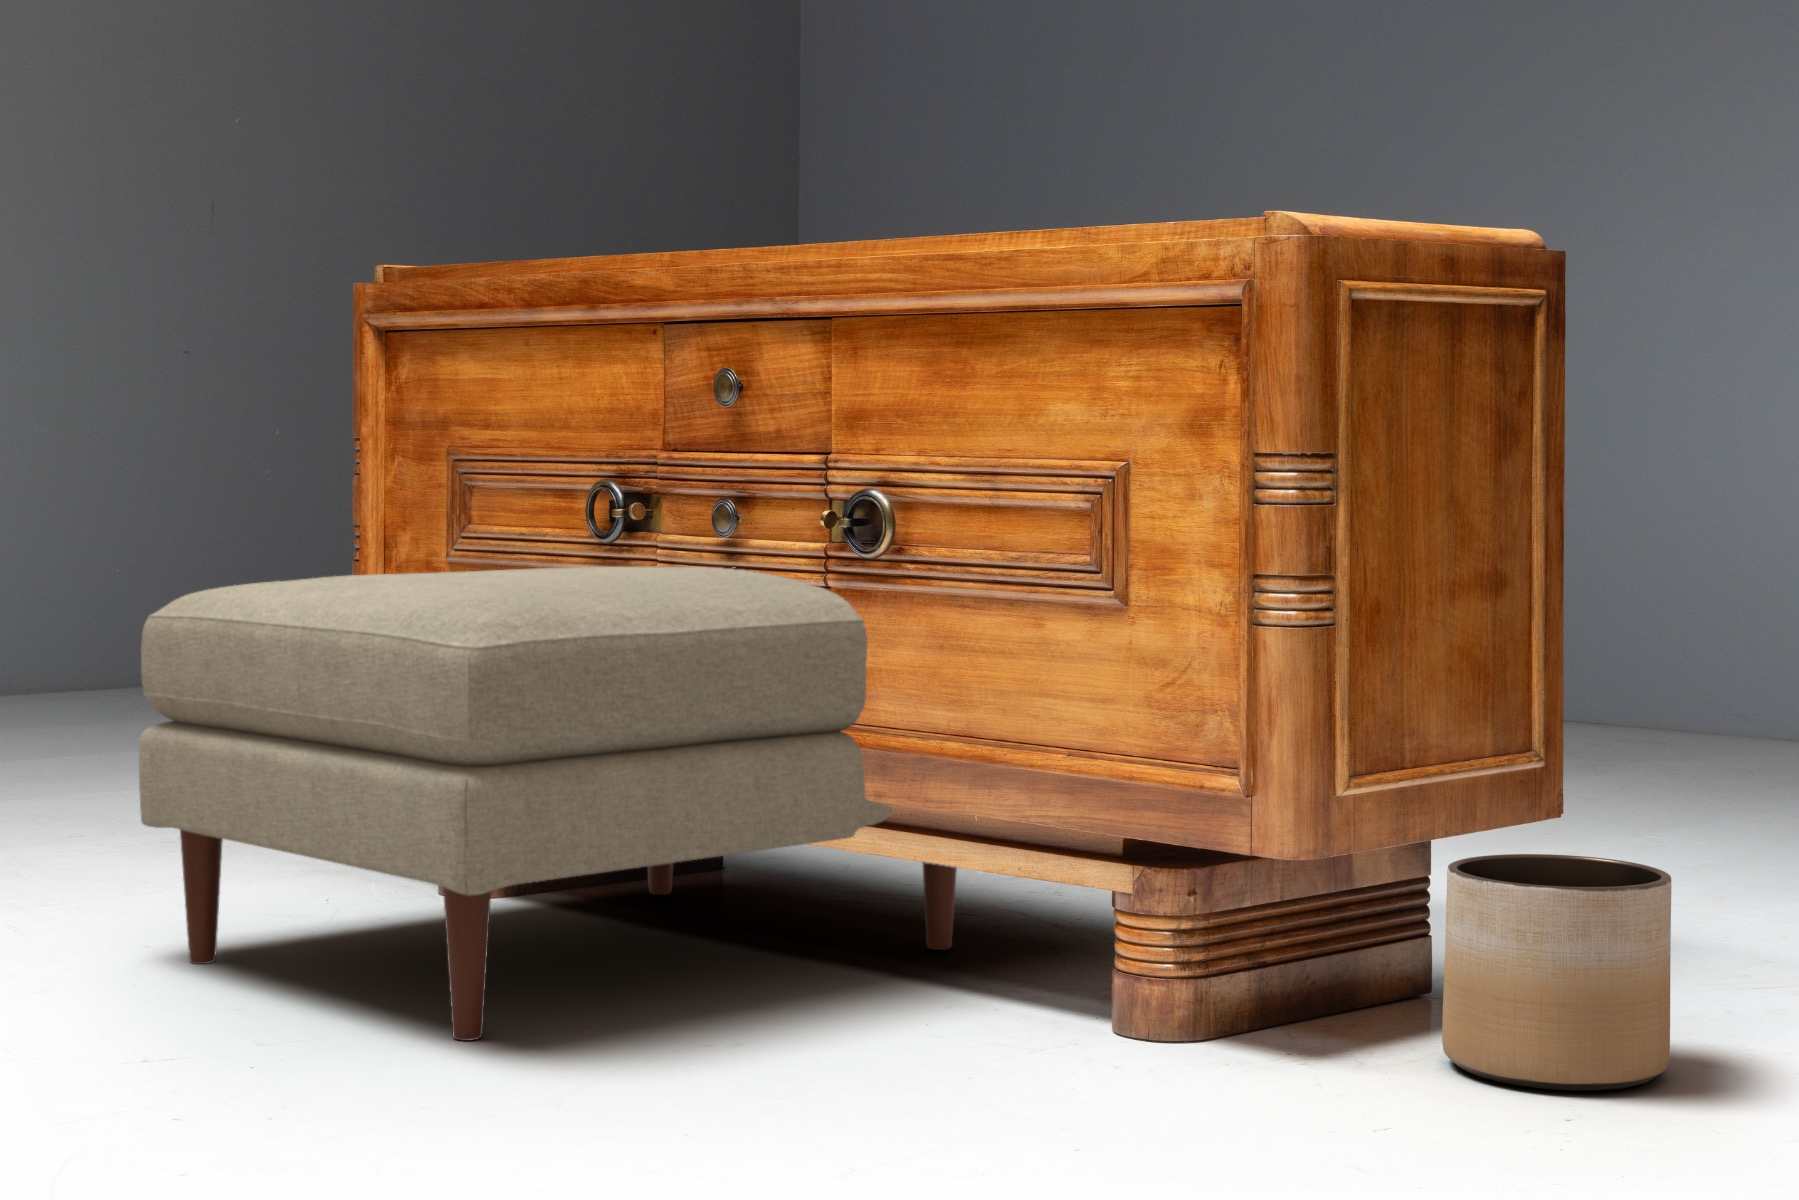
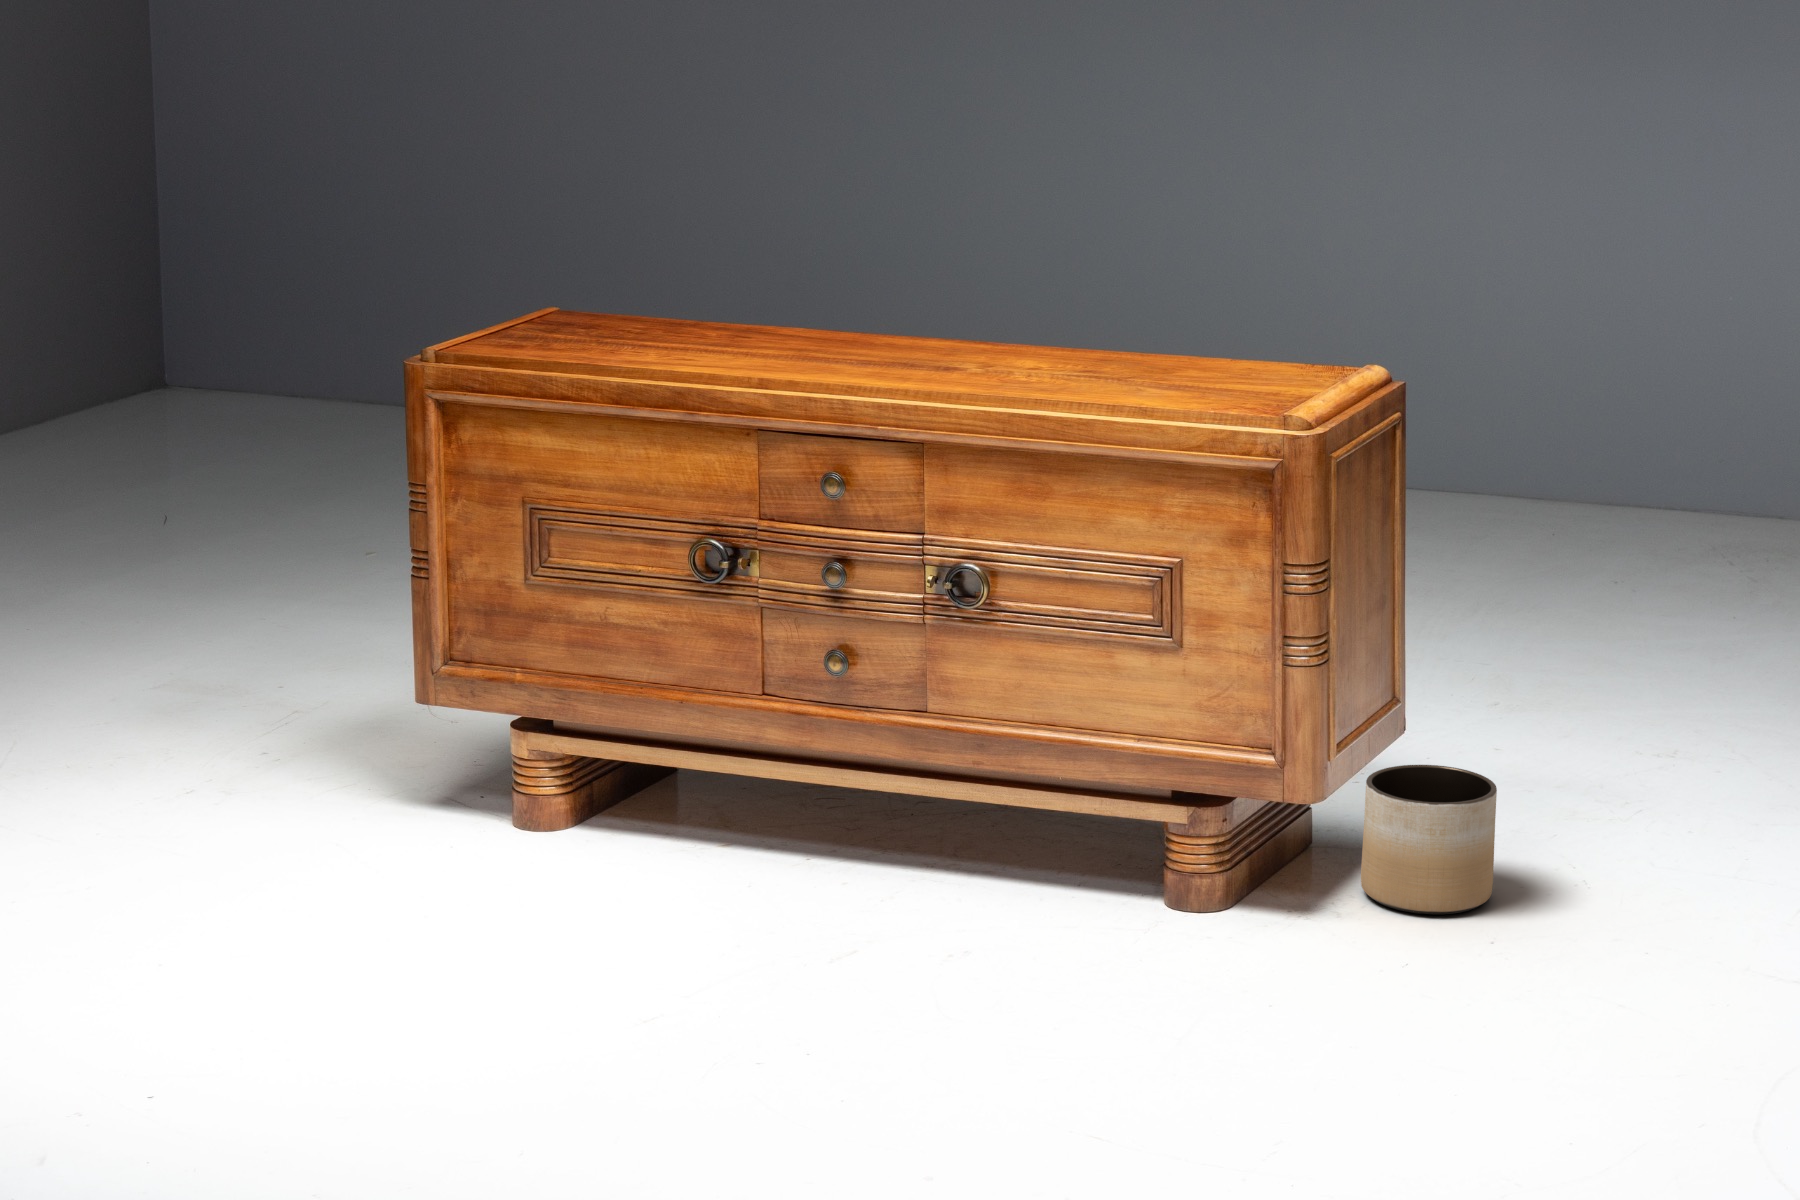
ottoman: present [139,566,957,1041] -> none [442,578,1001,984]

